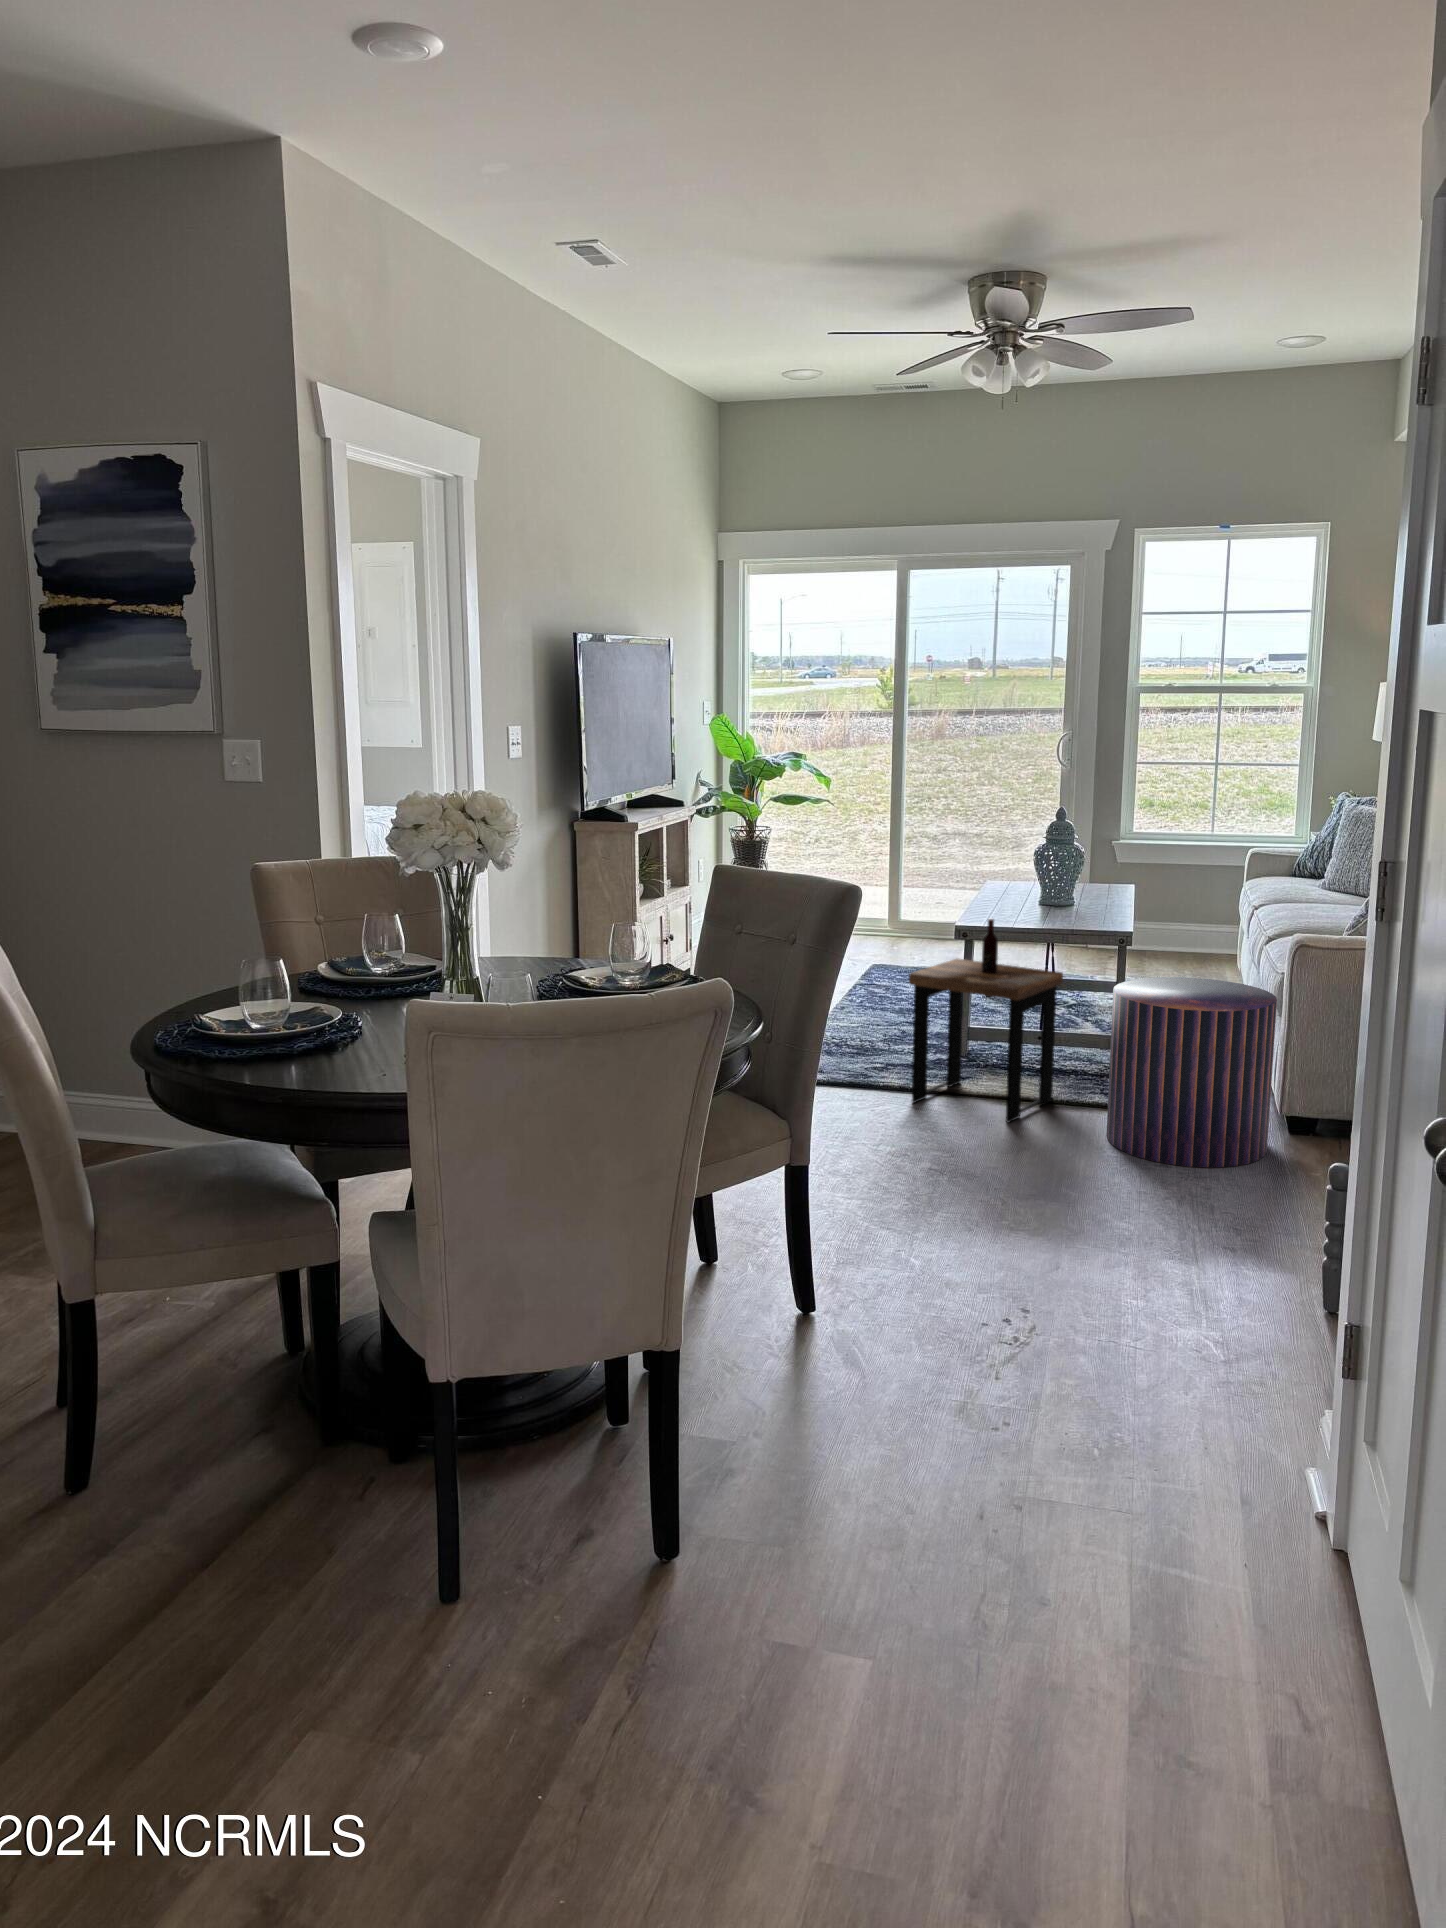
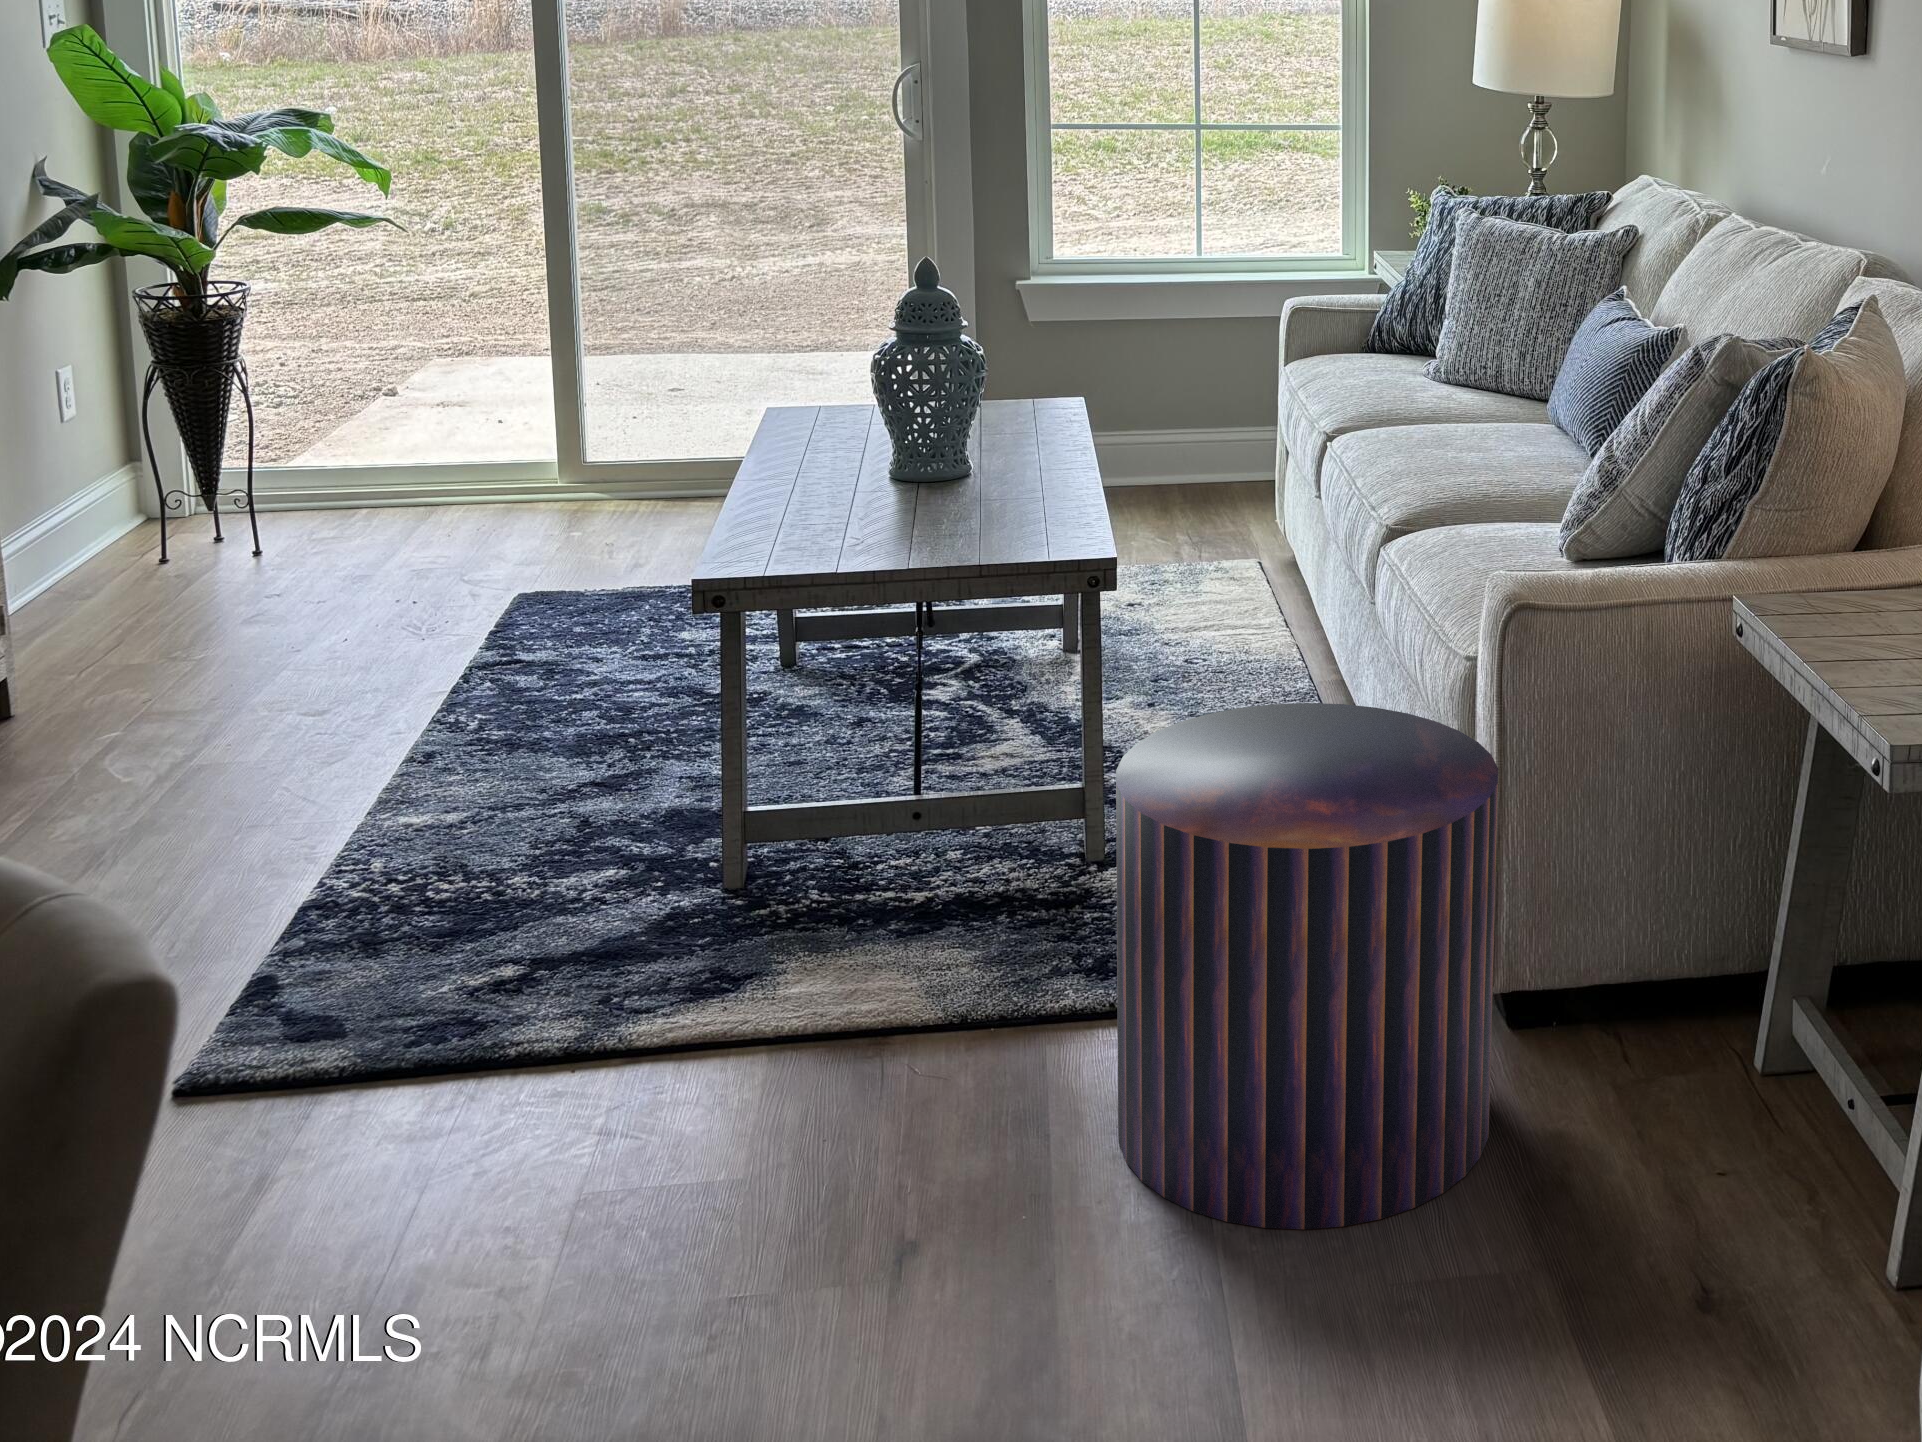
side table: present [909,919,1063,1123] -> none [566,603,977,1144]

